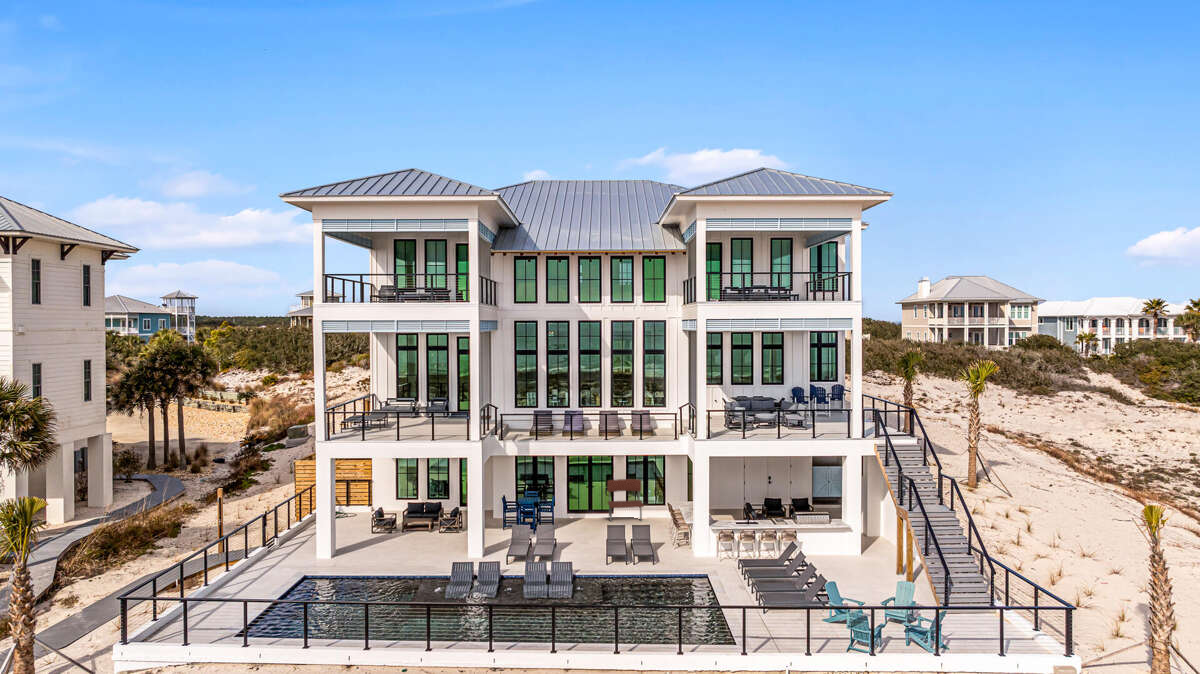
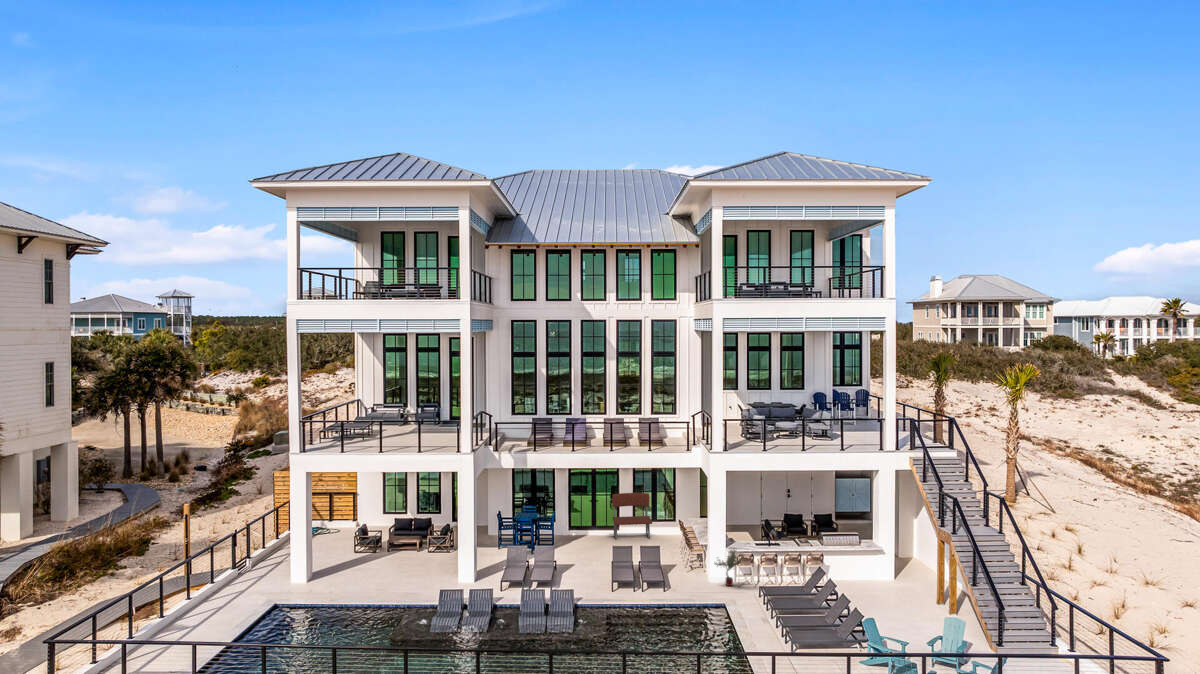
potted tree: none [698,524,726,559] -> present [715,548,744,586]

